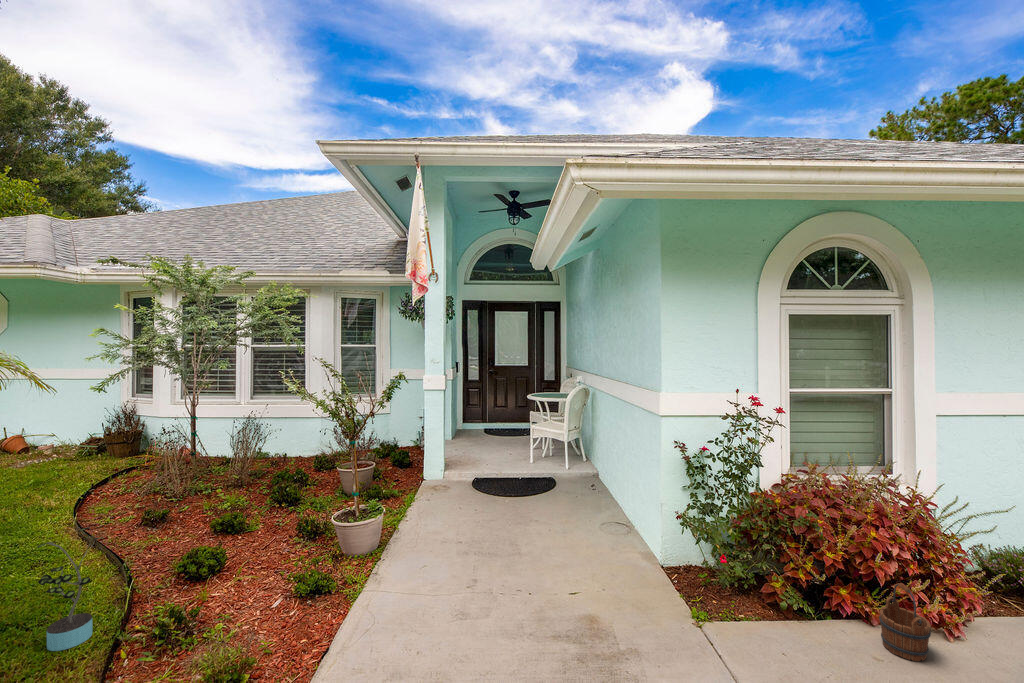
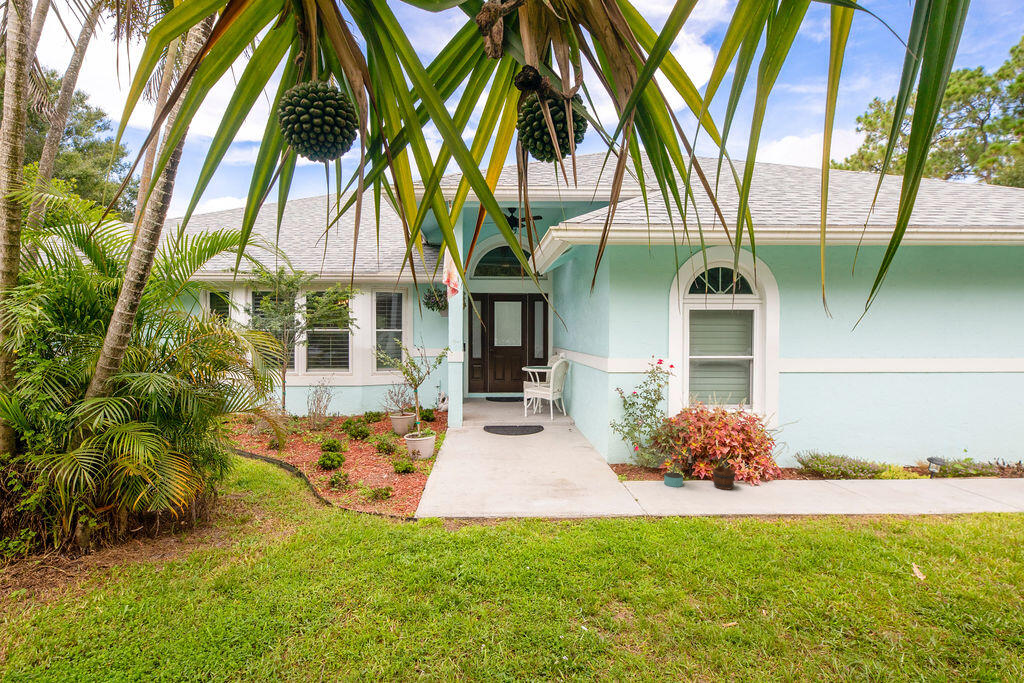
potted plant: present [37,527,104,651] -> present [657,426,692,487]

